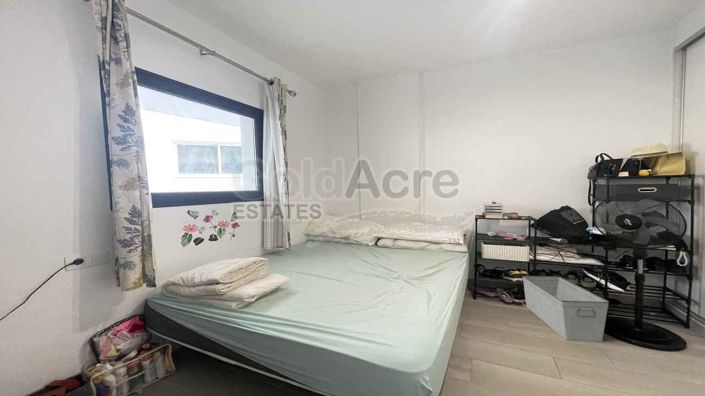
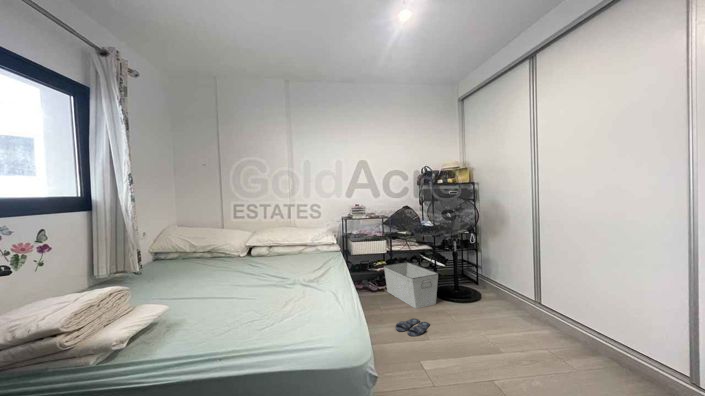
slippers: none [530,352,586,380] -> present [396,319,430,336]

